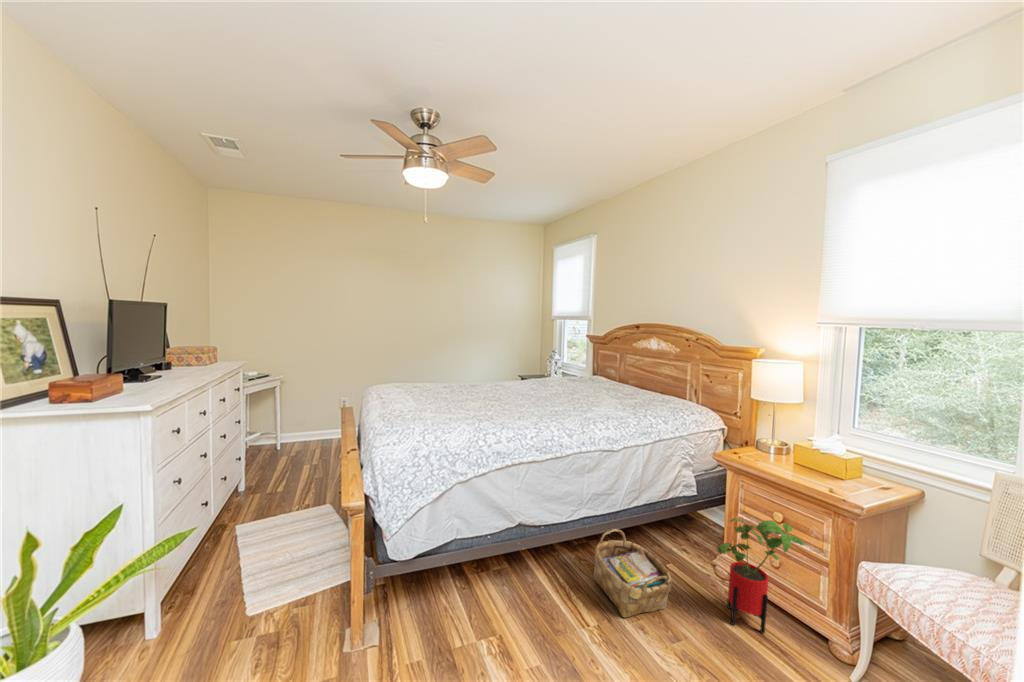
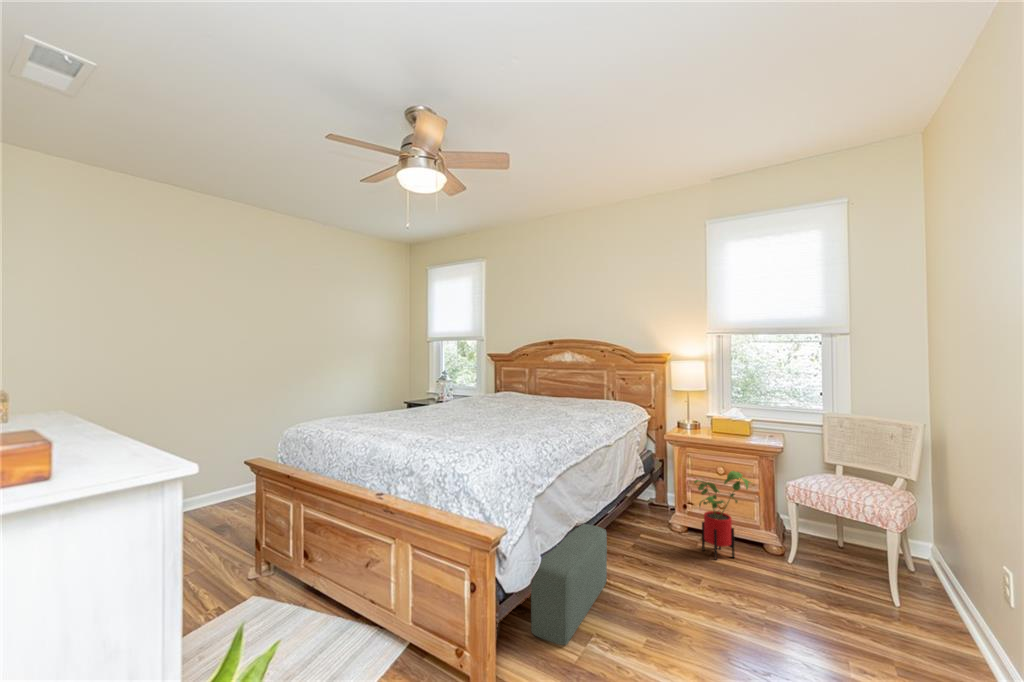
pouf: none [448,523,573,632] -> present [531,524,607,645]
woven basket: present [593,529,672,618] -> none [610,515,681,582]

